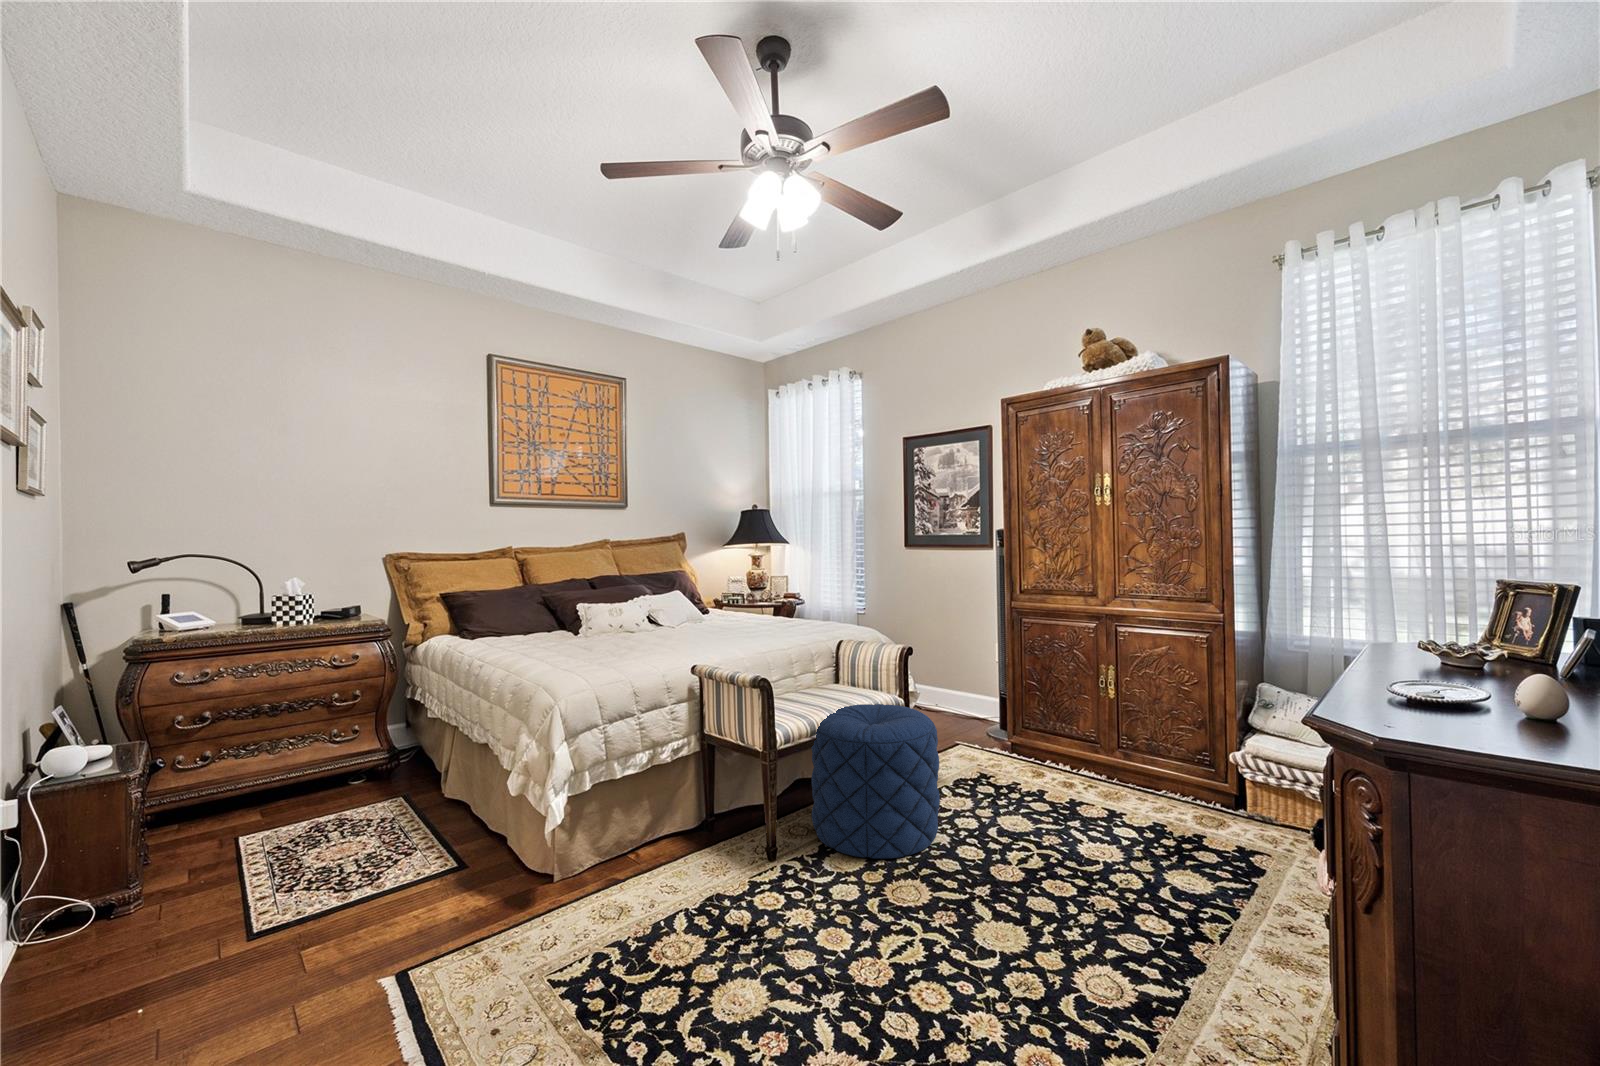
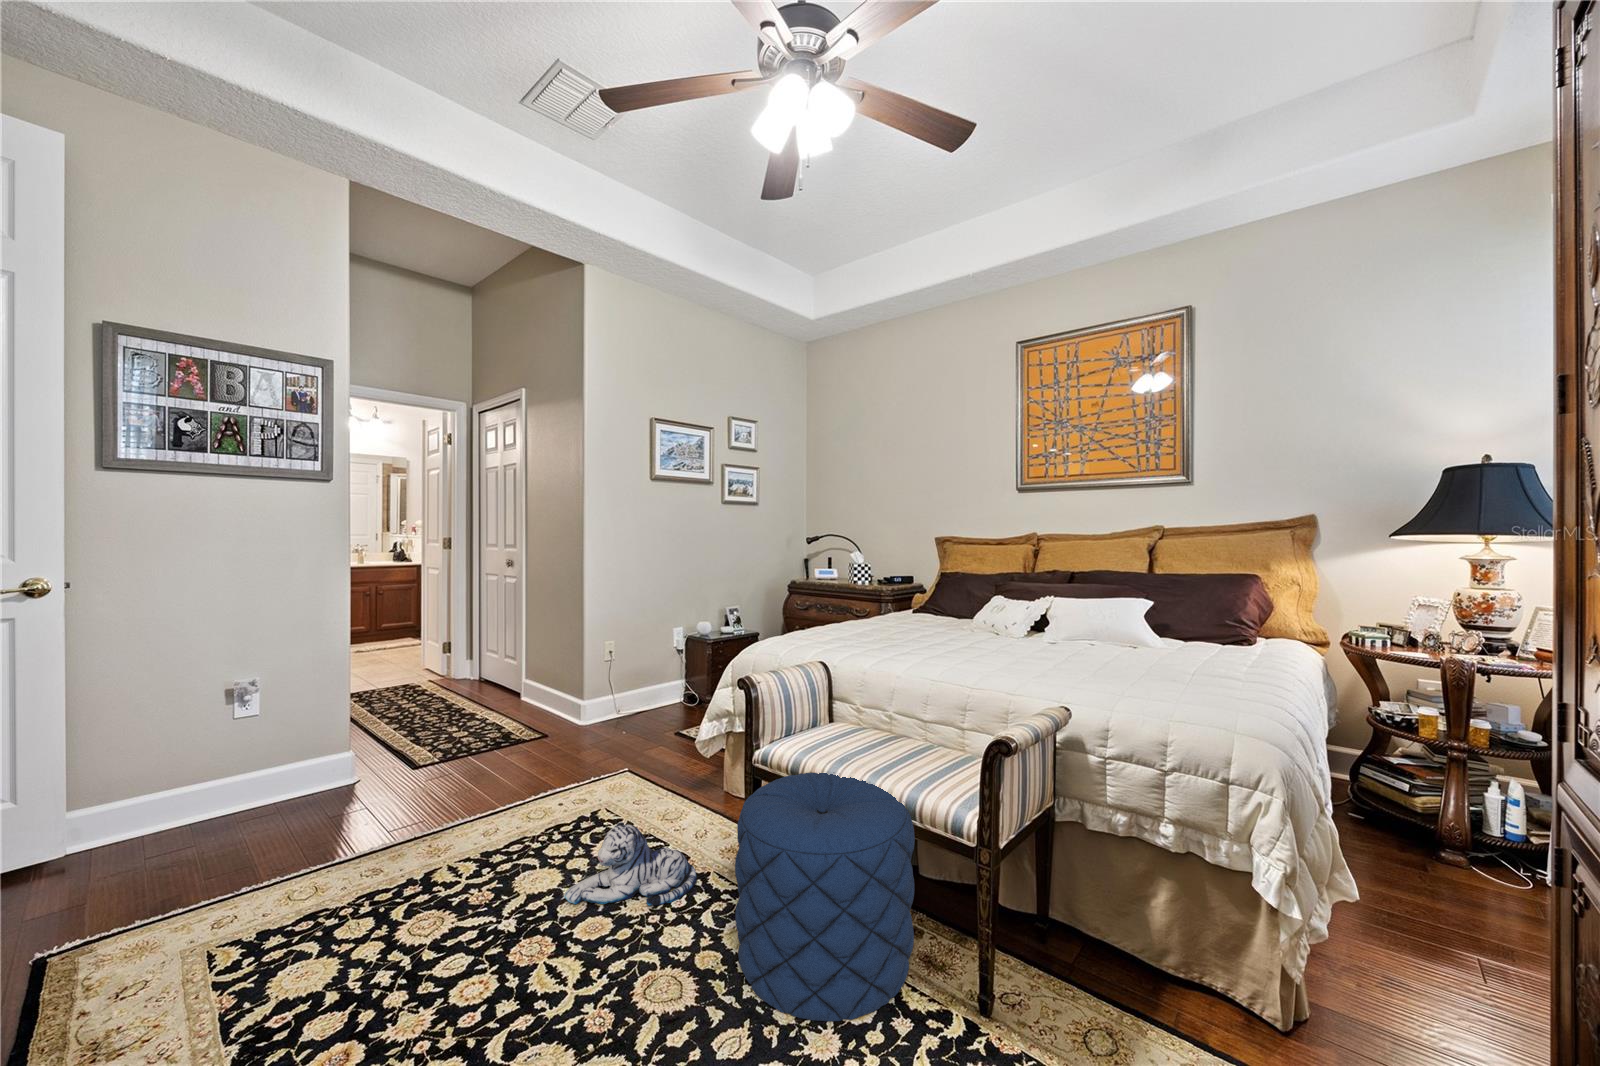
plush toy: none [741,849,813,958] -> present [564,822,697,905]

